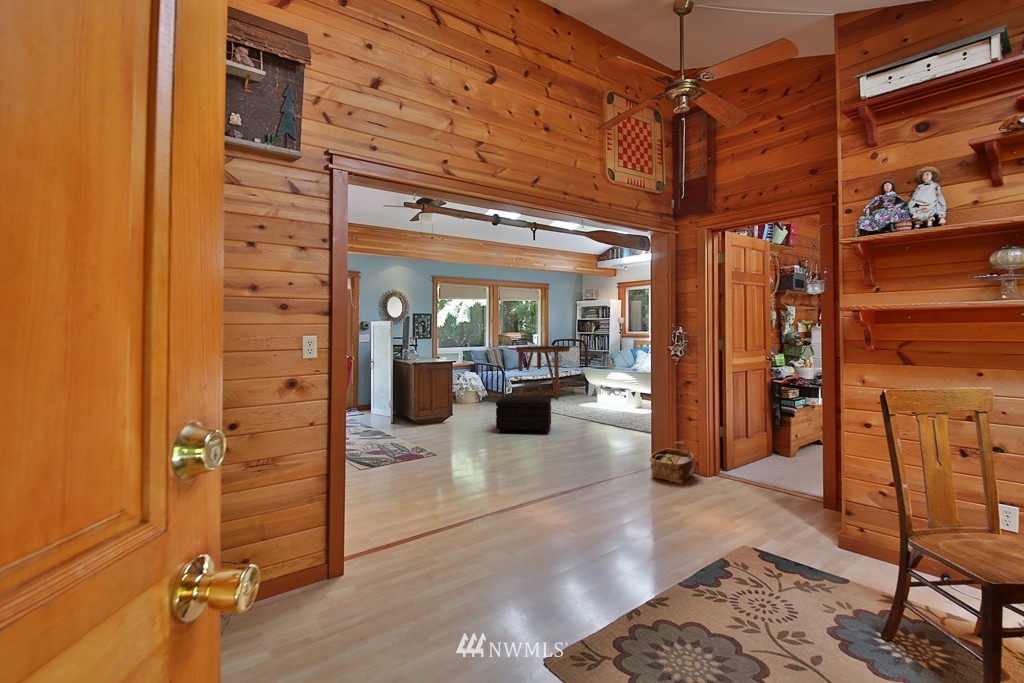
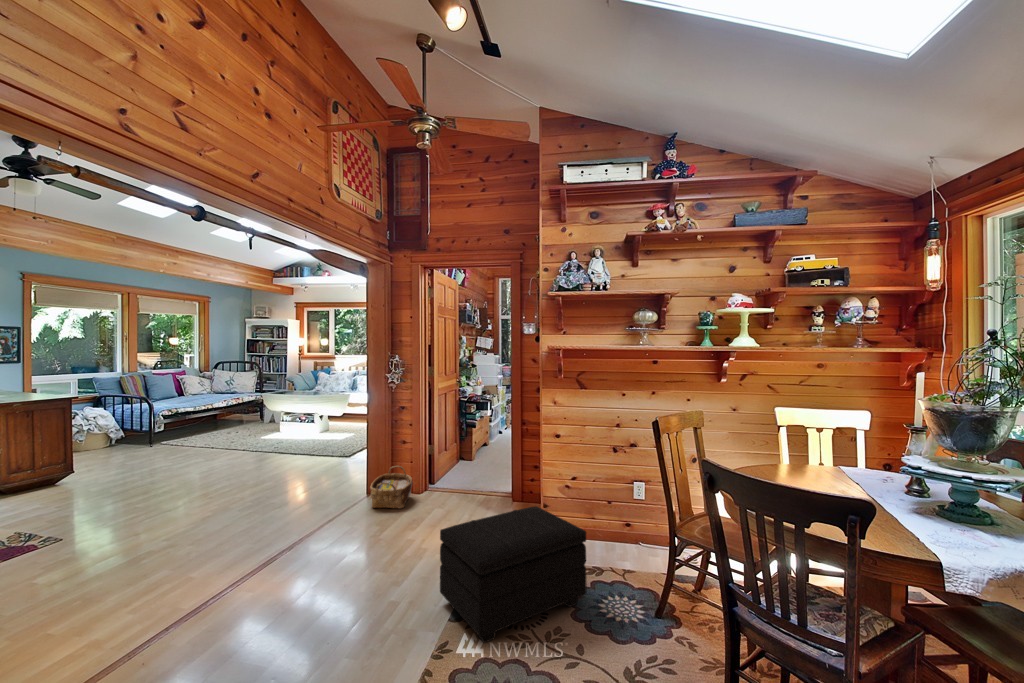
console table: present [516,346,570,399] -> none [164,369,243,437]
footstool: present [496,396,551,434] -> present [440,506,587,643]

